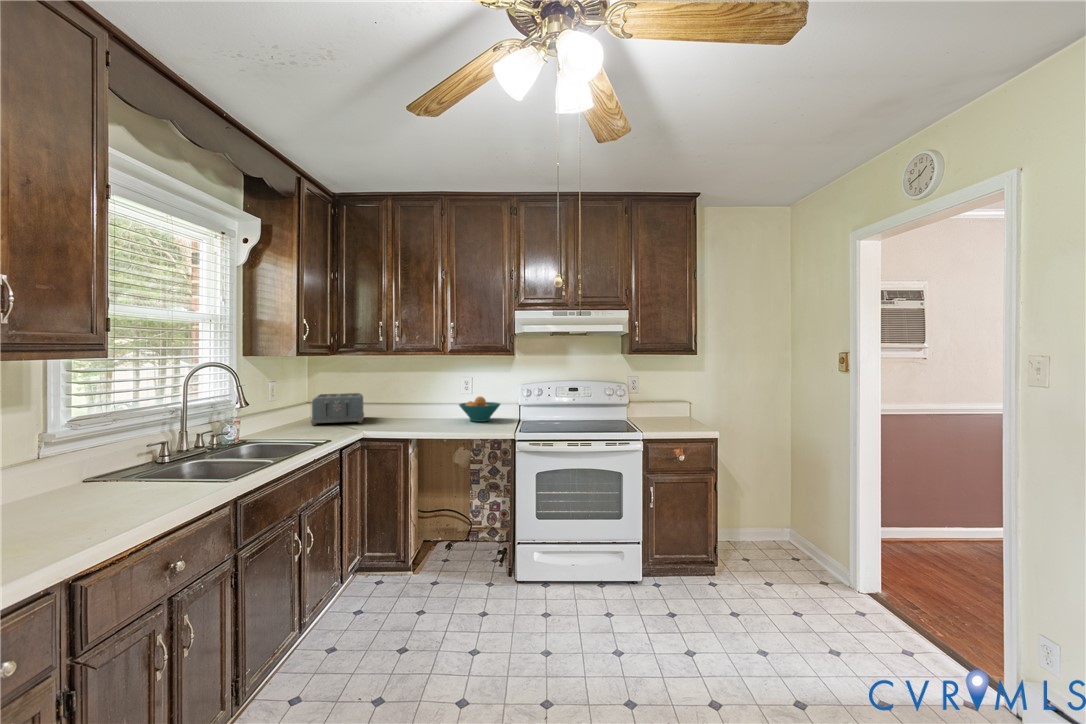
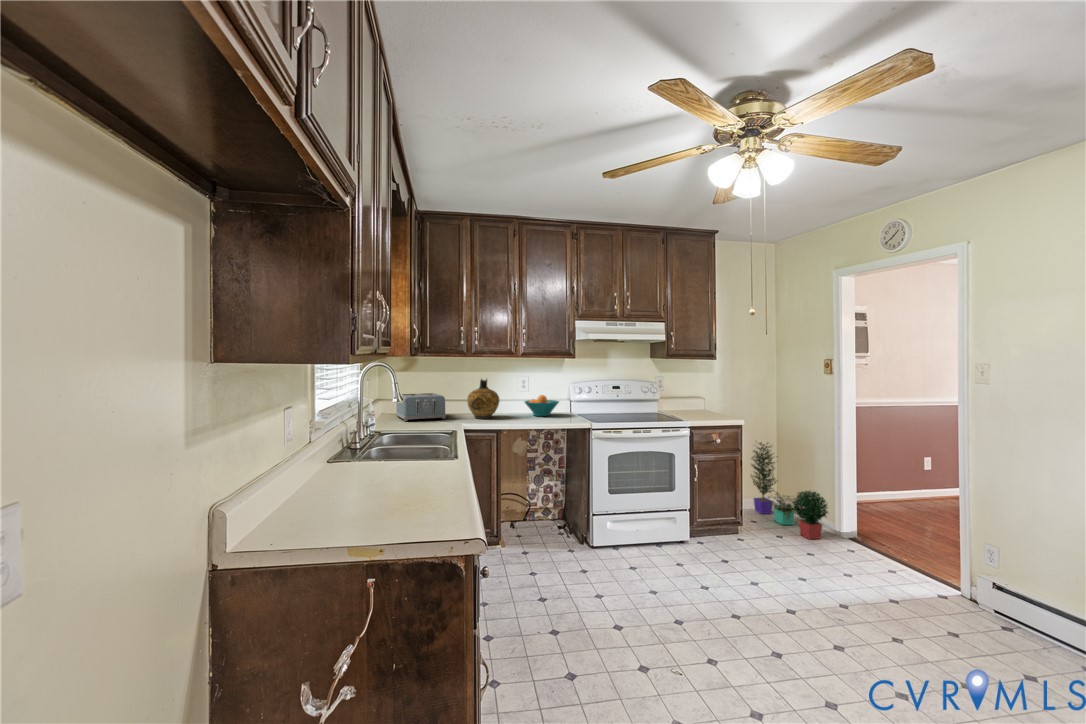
ceramic jug: none [388,377,427,423] -> present [467,379,499,419]
potted plant: none [750,457,835,591] -> present [751,442,828,539]

